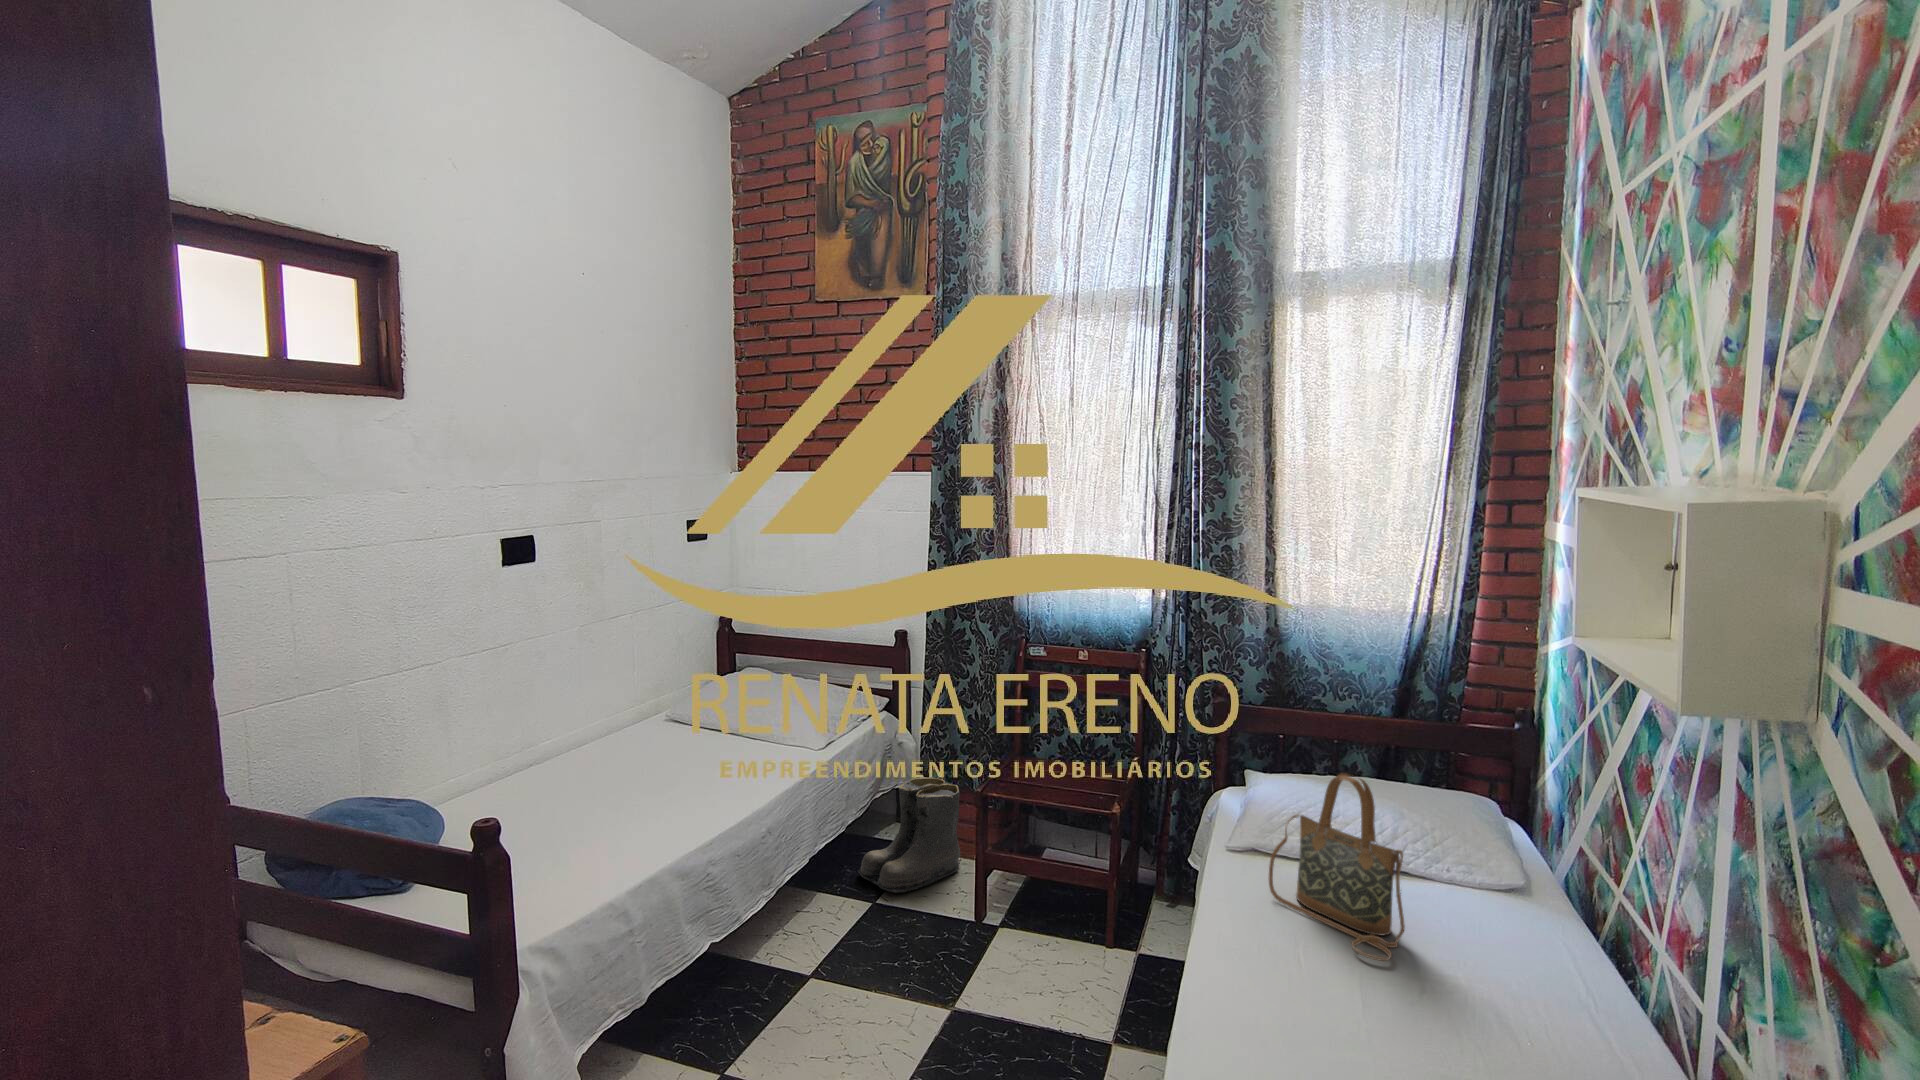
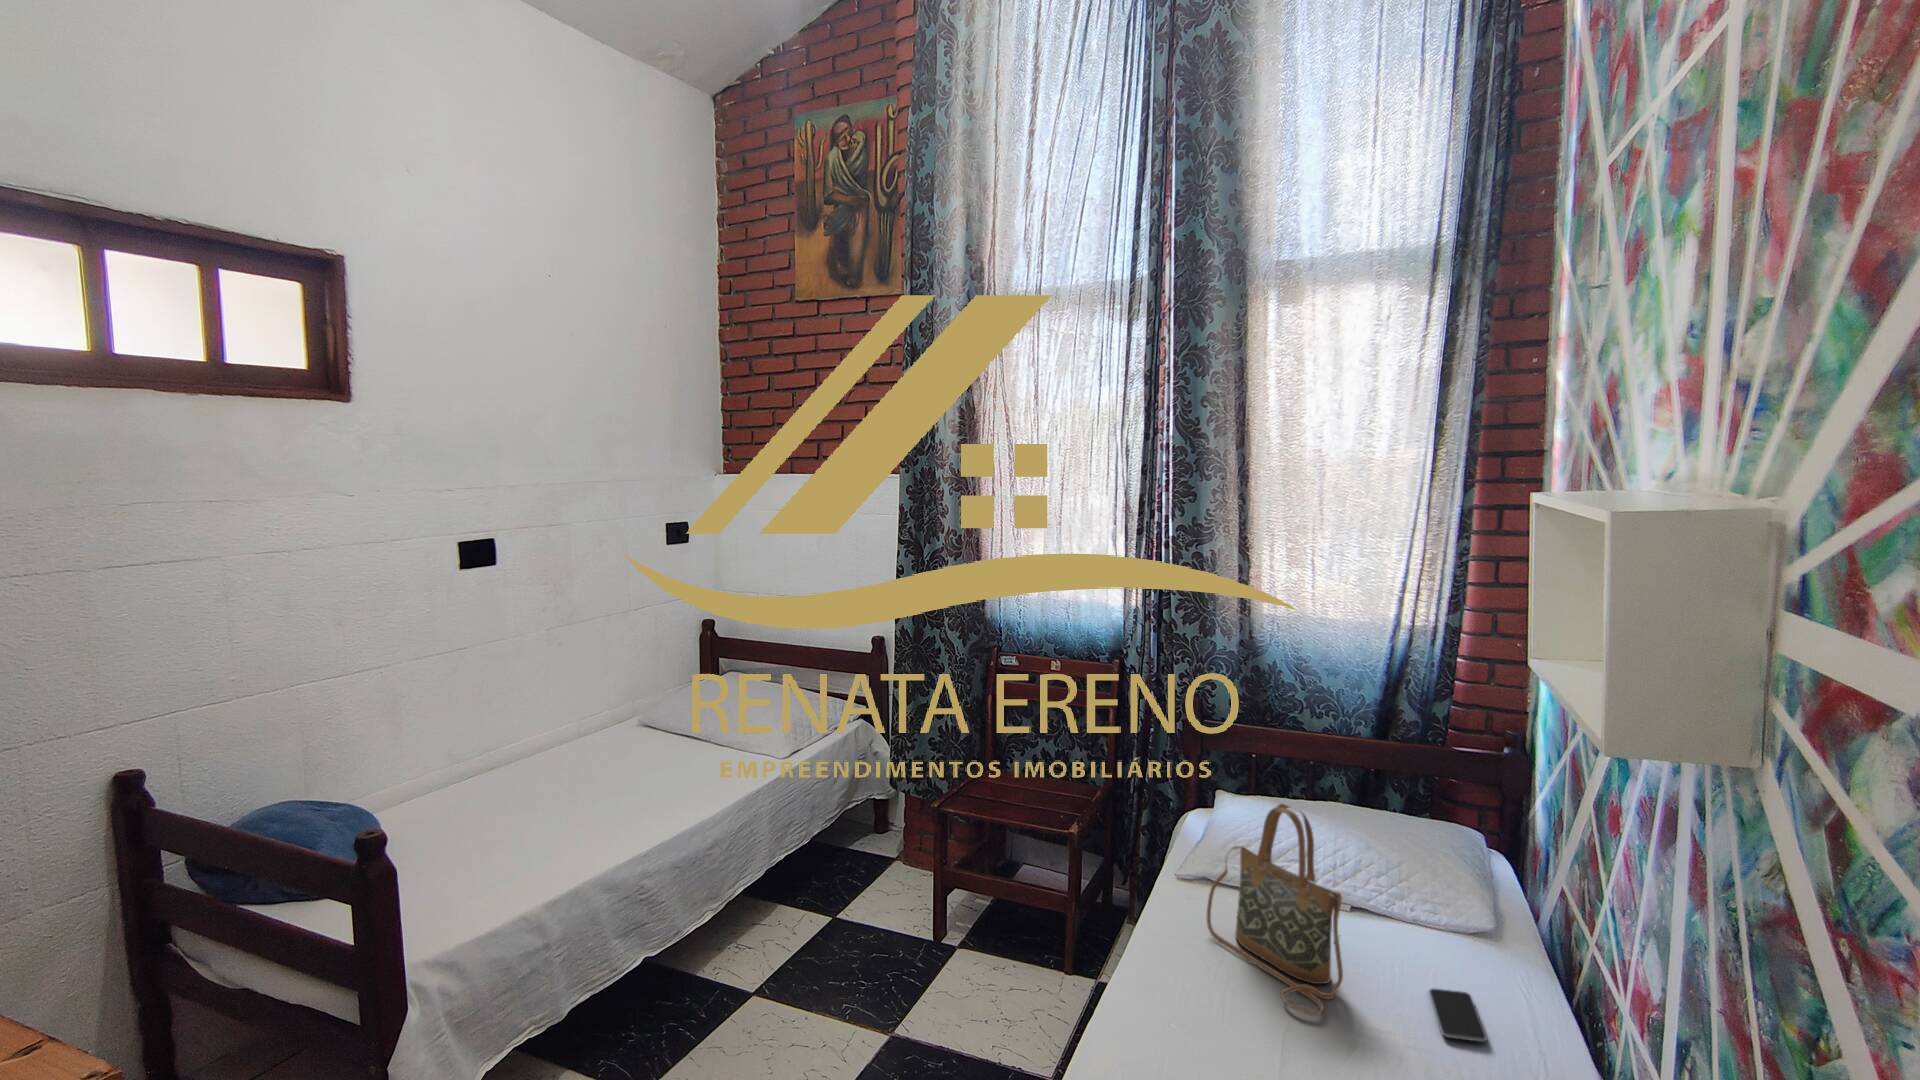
boots: present [858,778,960,893] -> none [827,784,934,902]
smartphone: none [1480,935,1540,976] -> present [1429,989,1487,1042]

